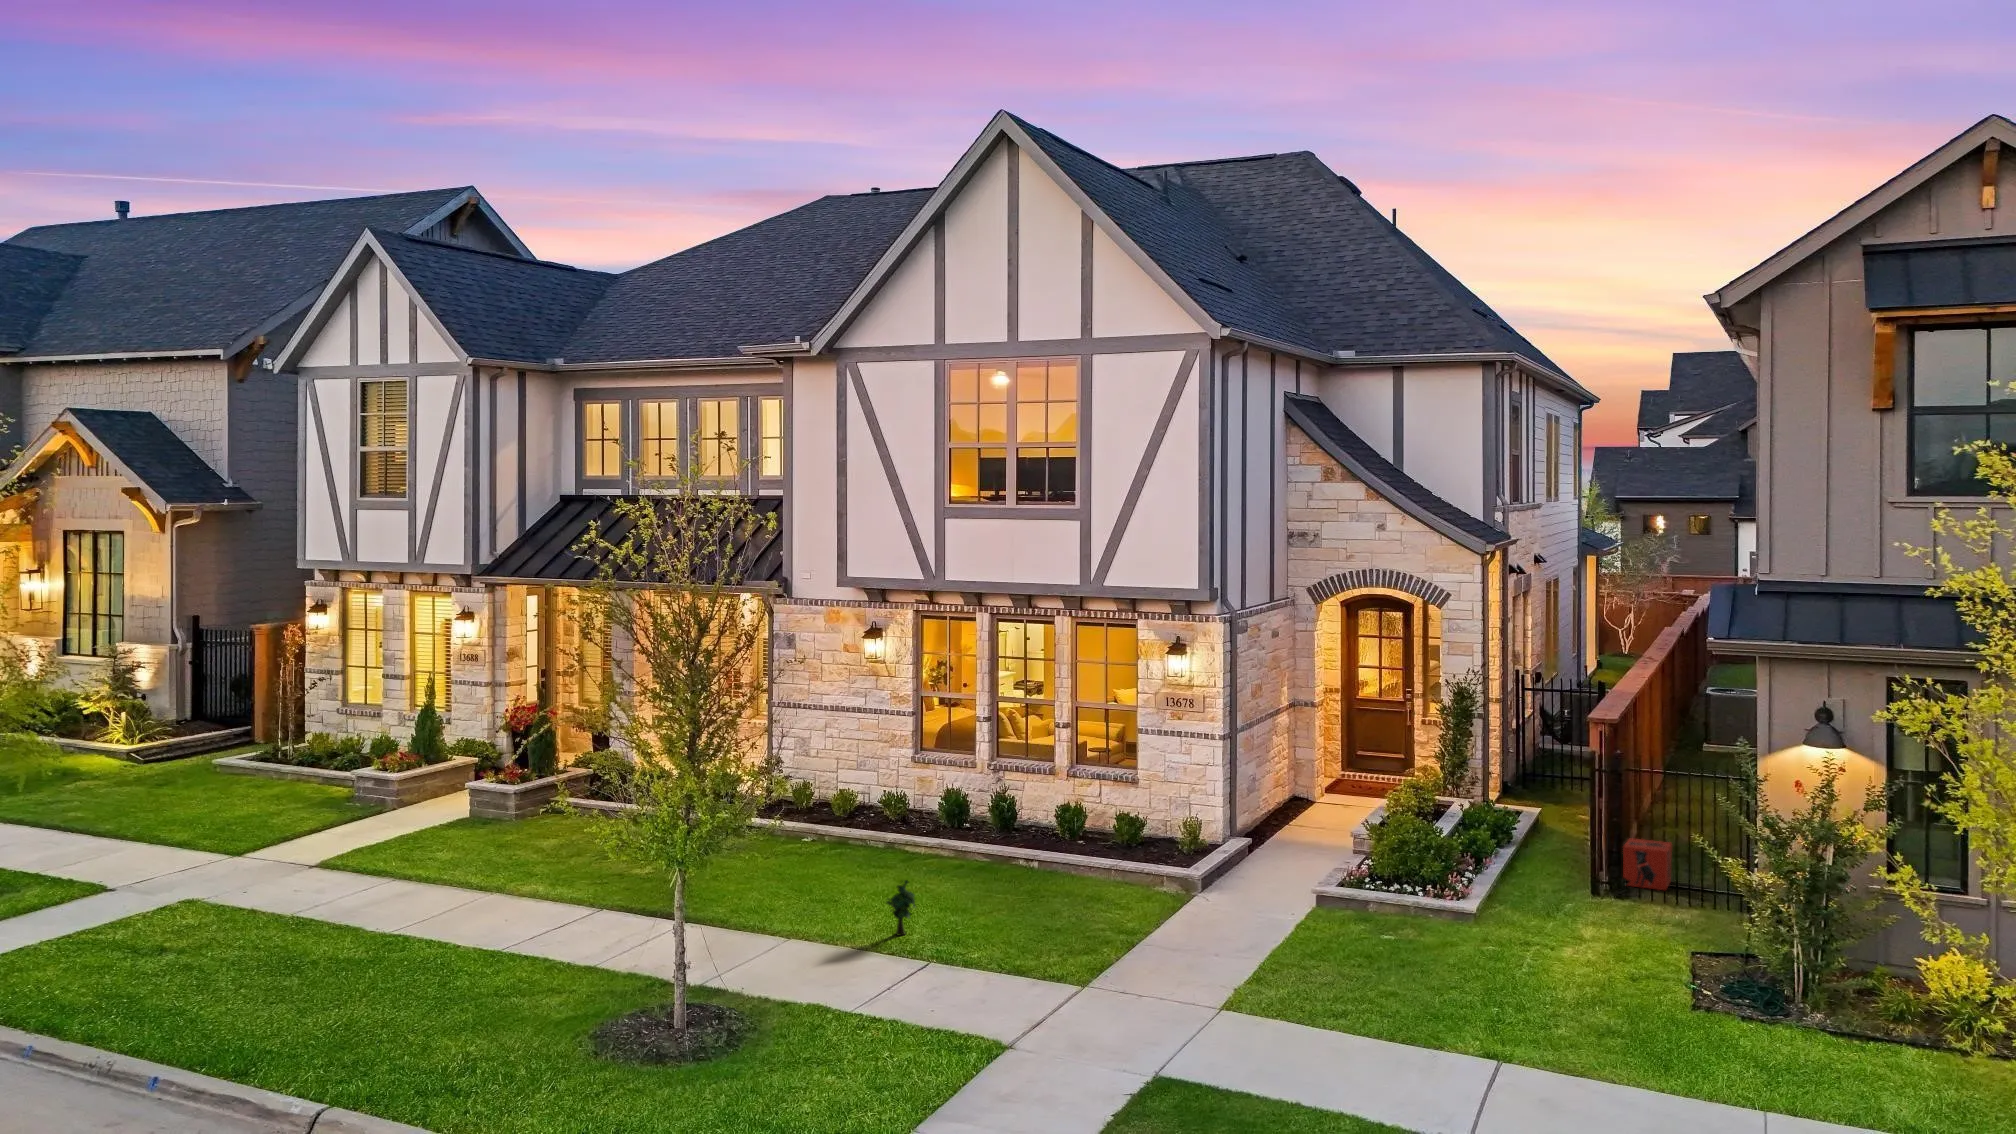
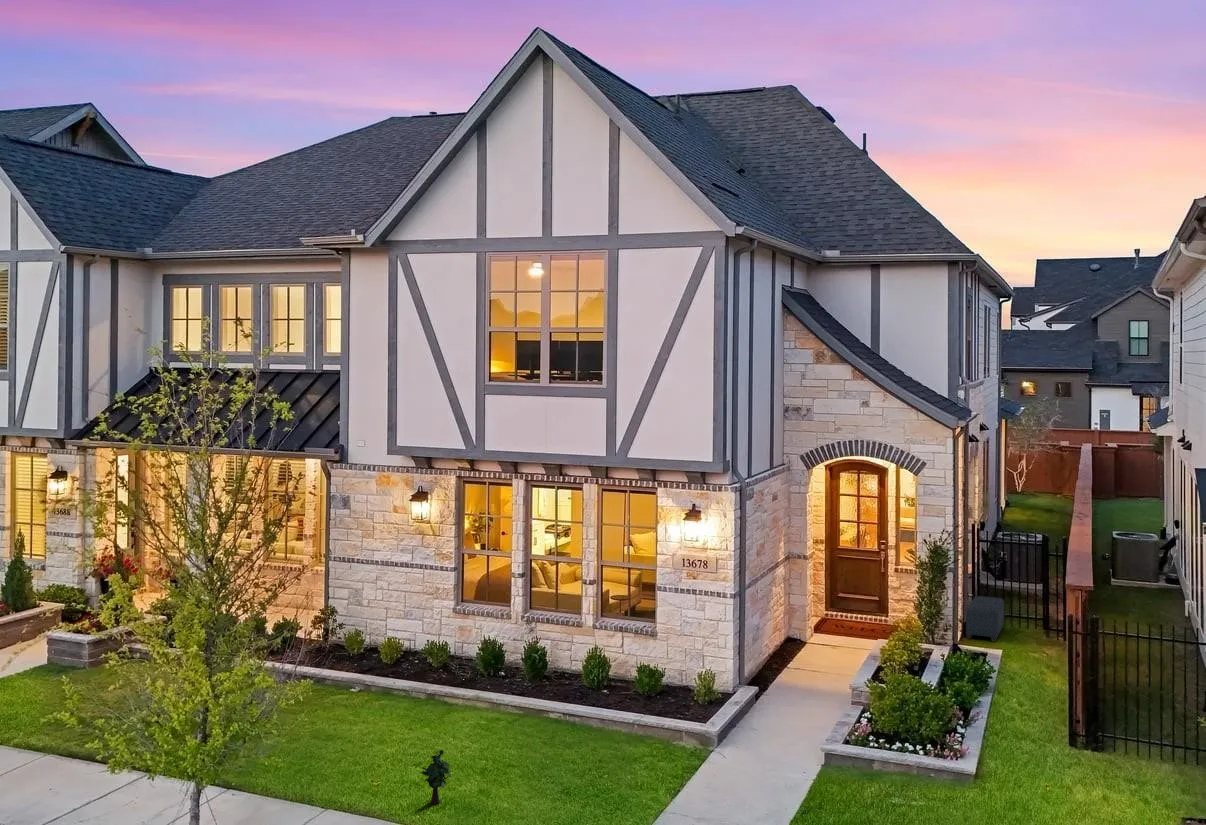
bench: none [1503,753,1552,803] -> present [966,596,1004,642]
storage box: present [1623,838,1672,890] -> none [1093,689,1135,740]

